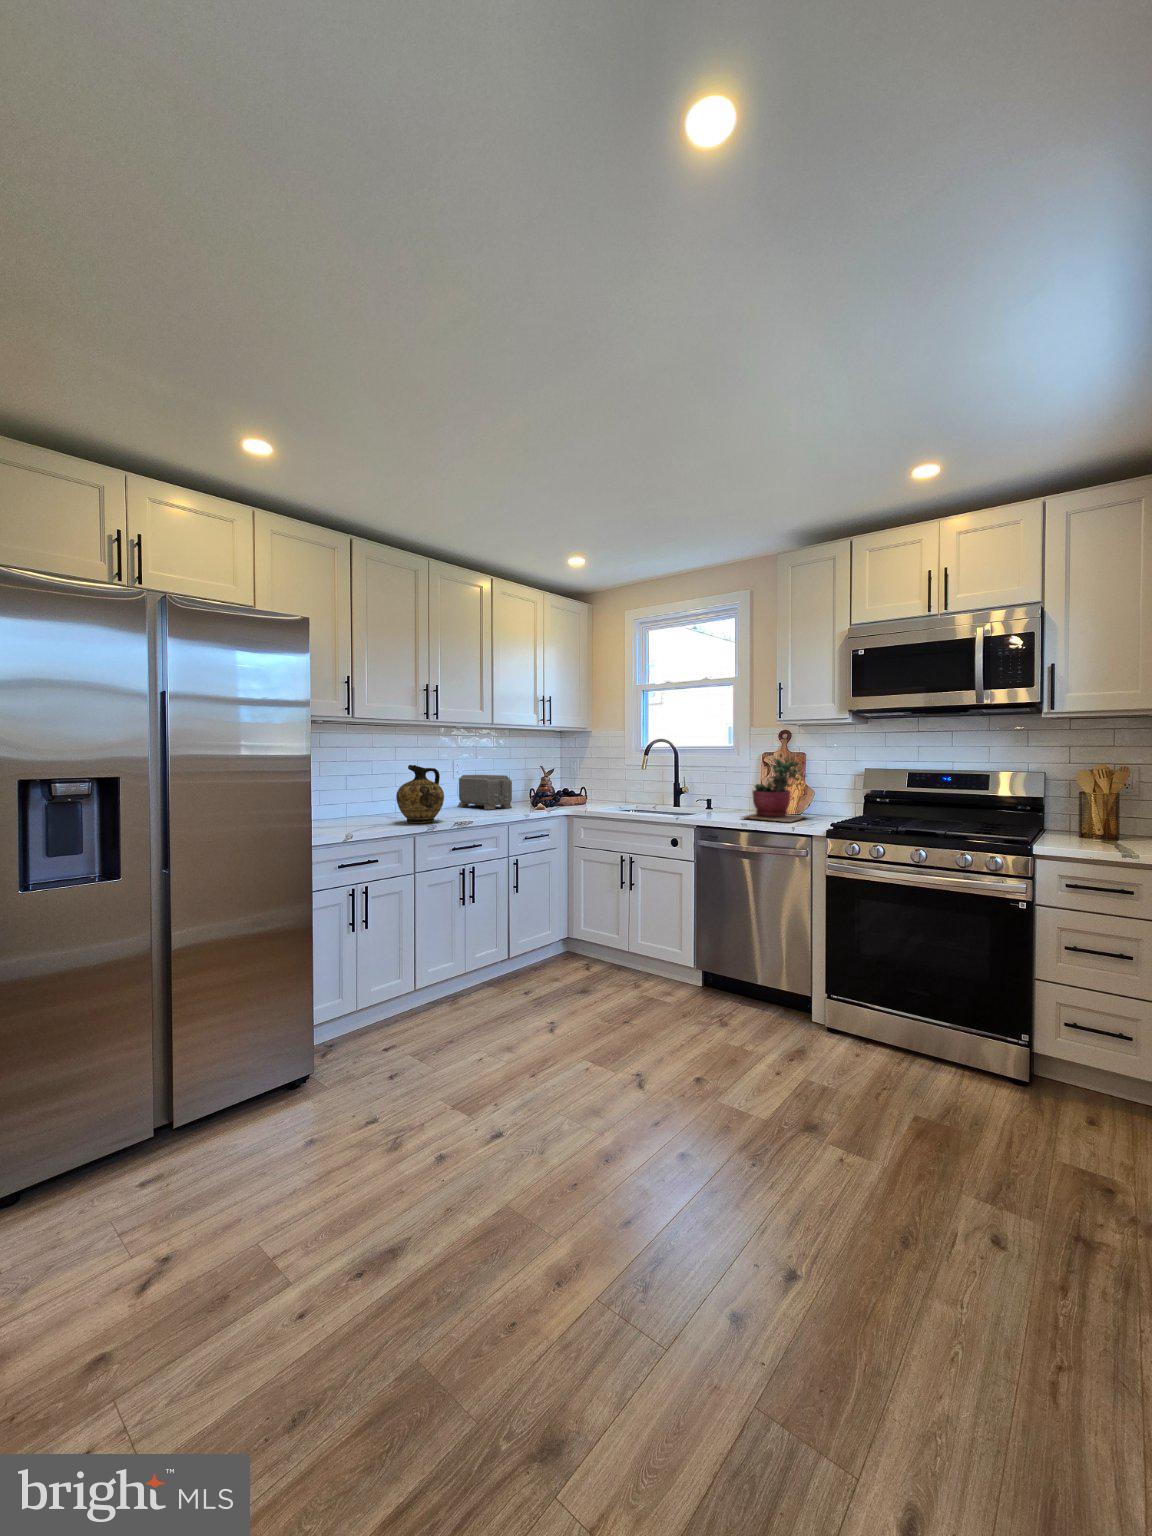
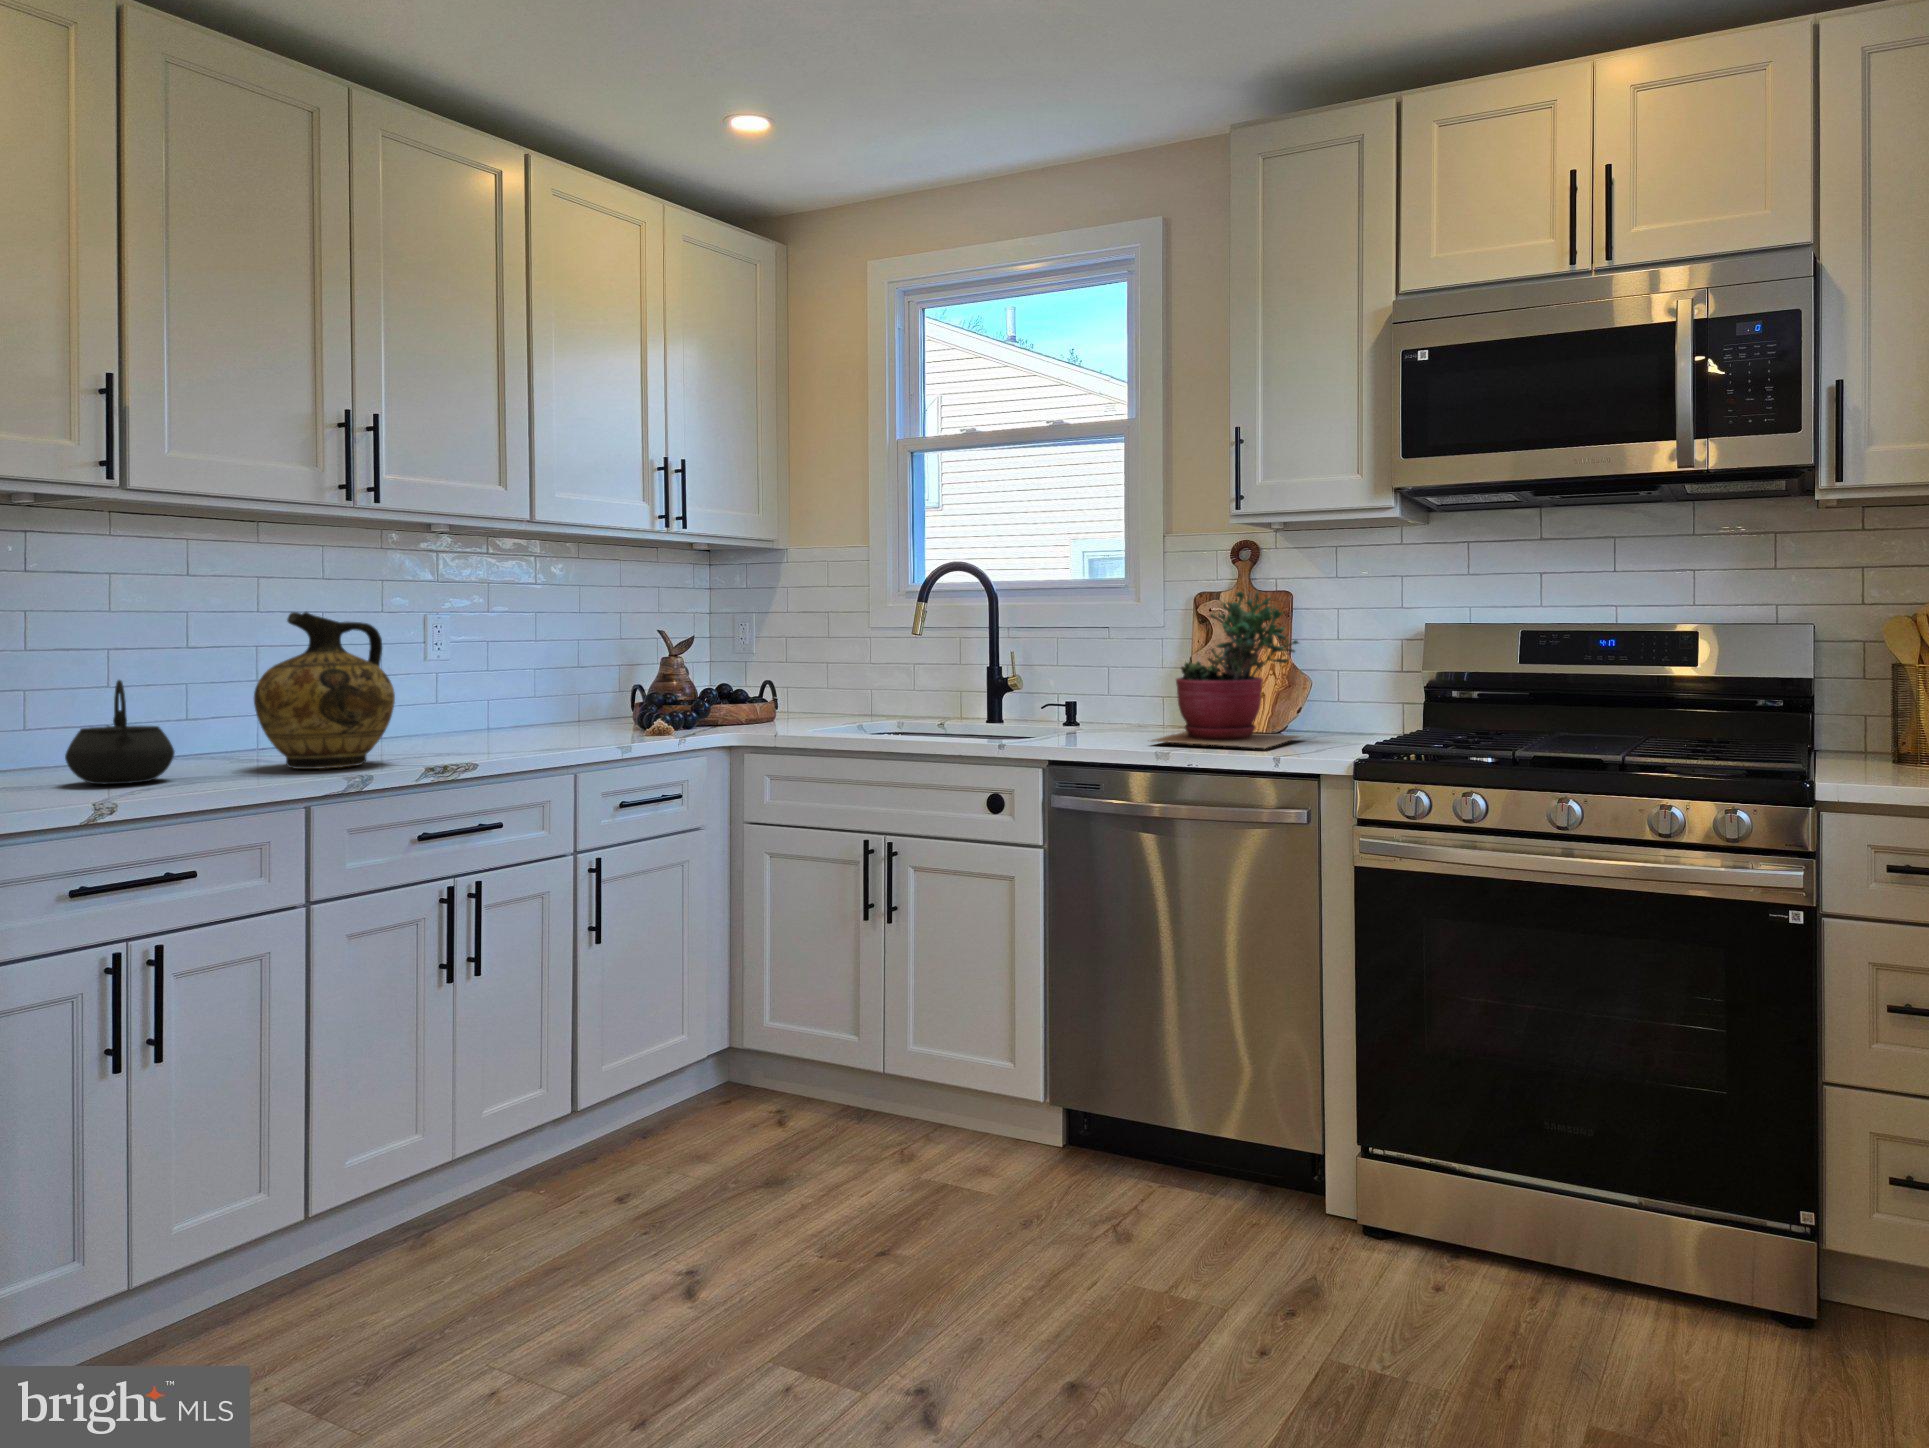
toaster: present [458,775,512,810] -> none [446,651,591,736]
kettle: none [337,790,372,828] -> present [65,680,174,784]

